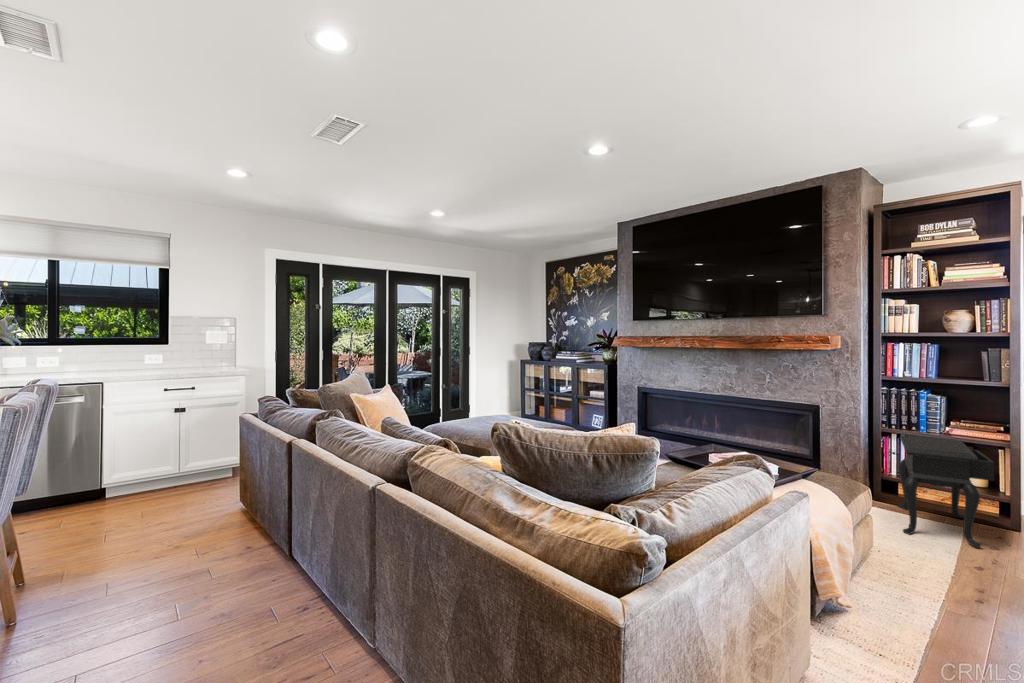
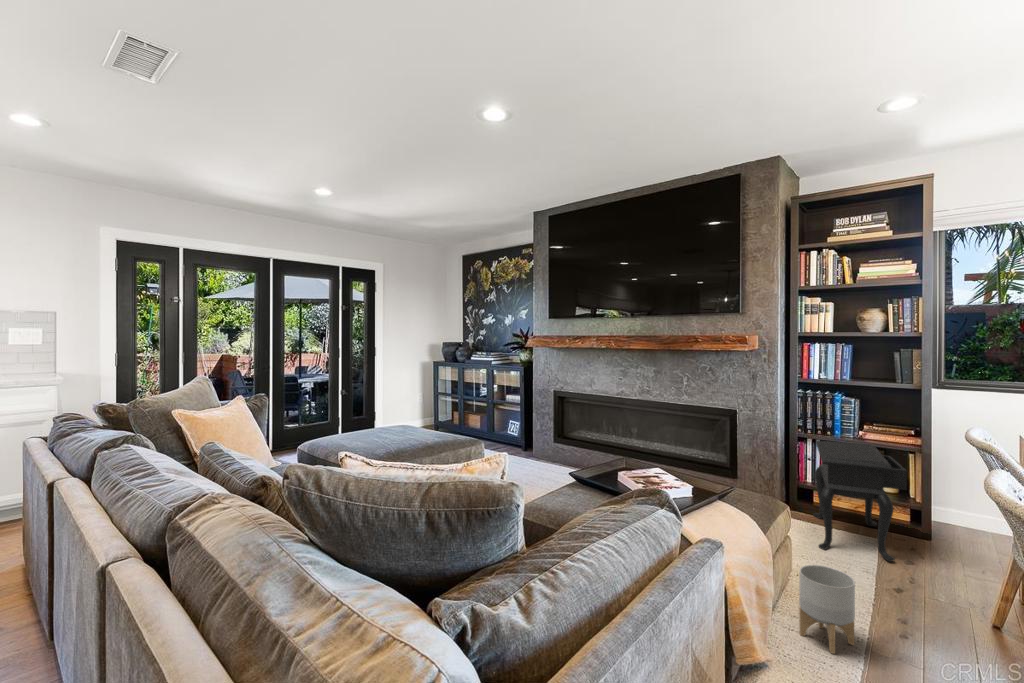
planter: none [884,537,938,613] -> present [799,565,855,654]

